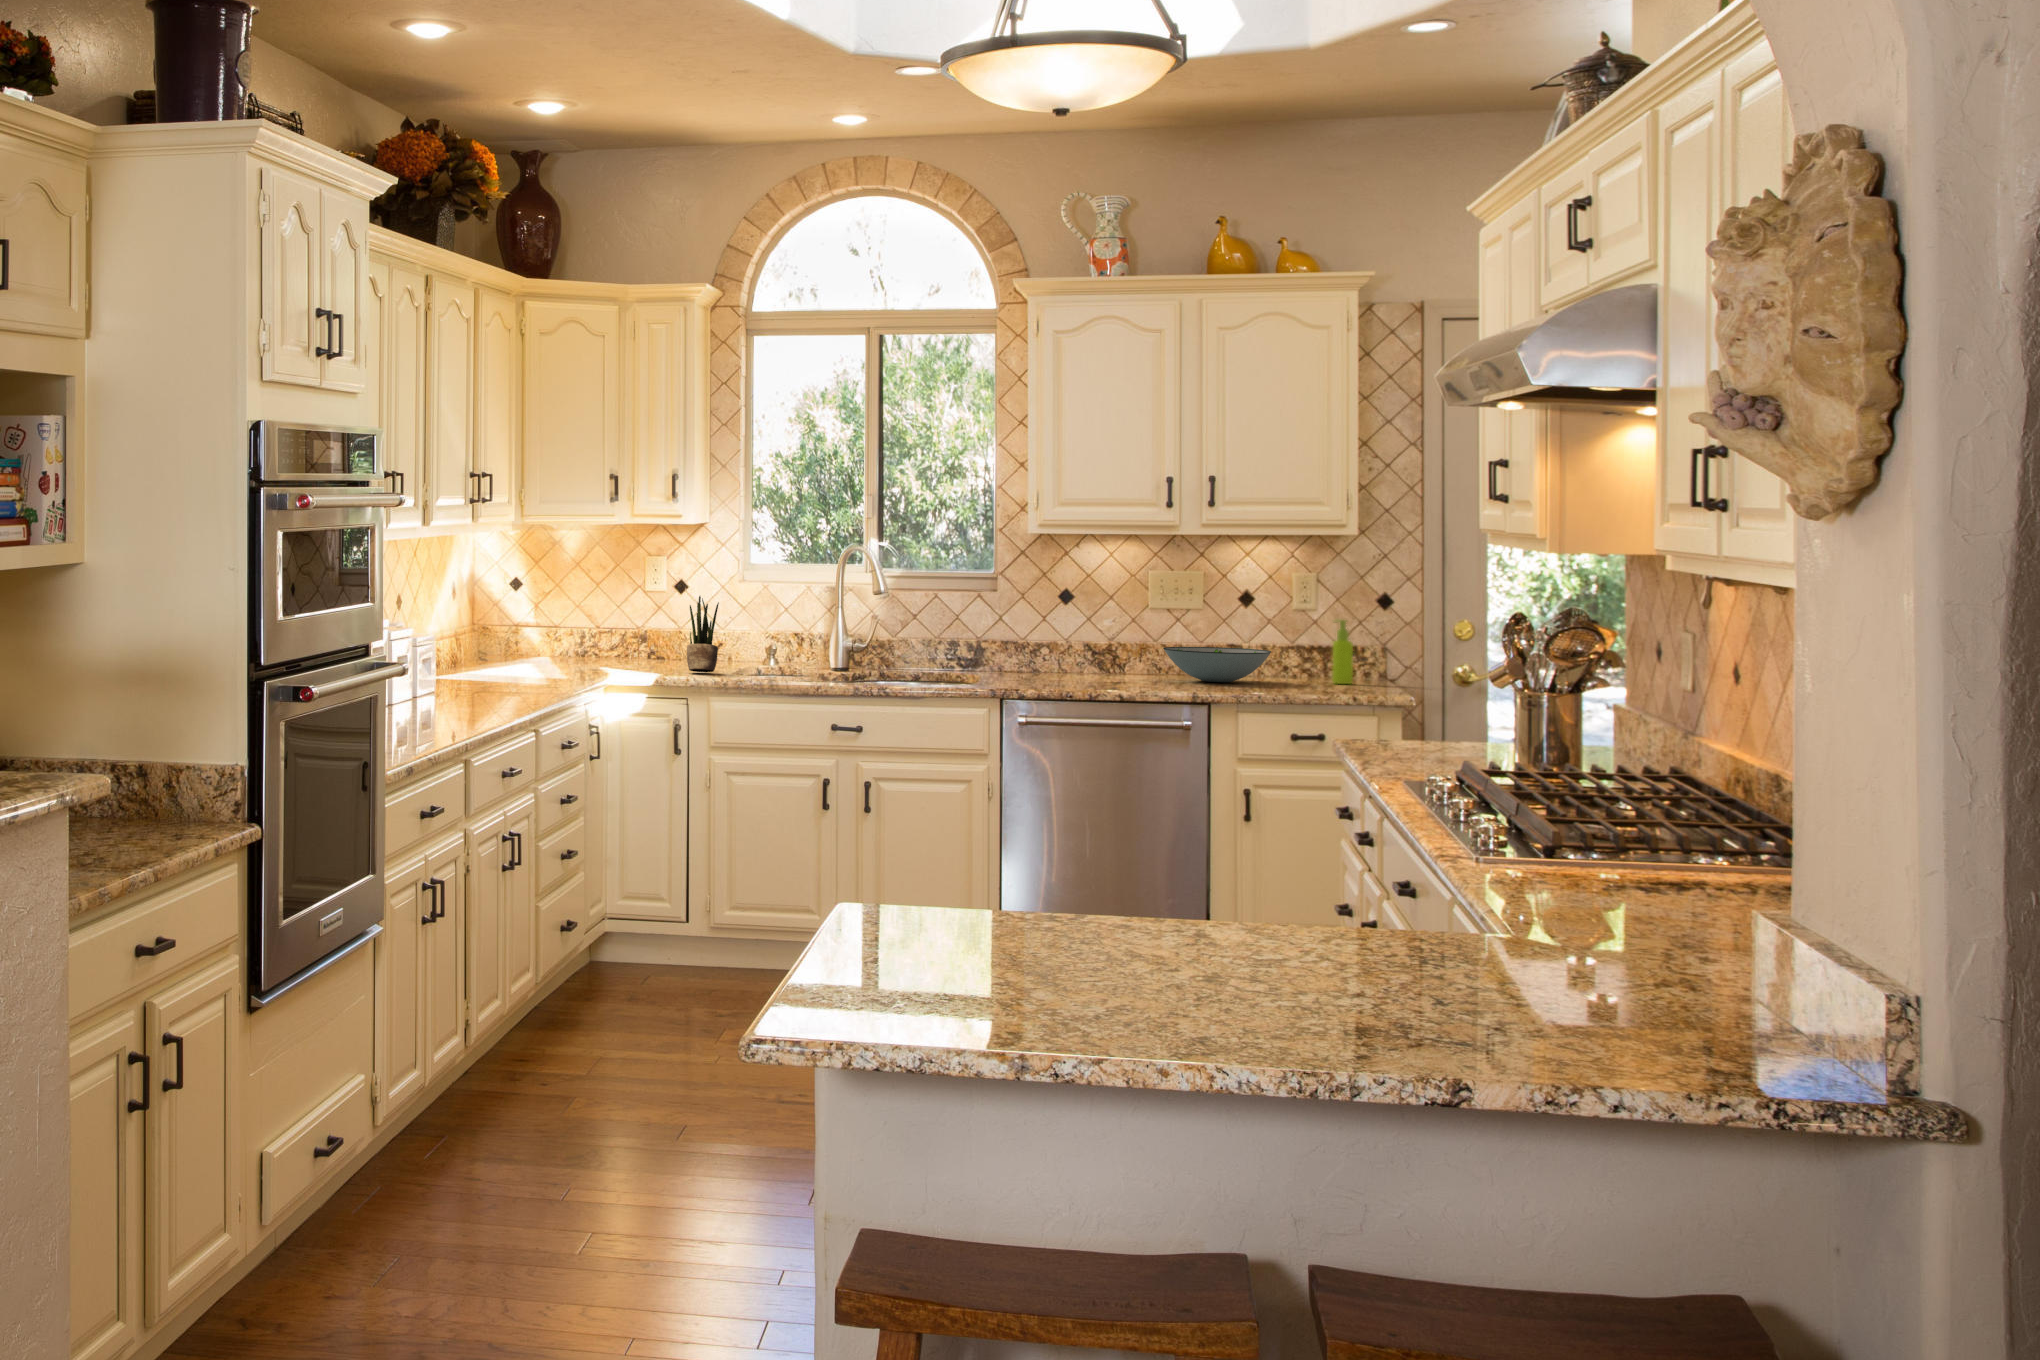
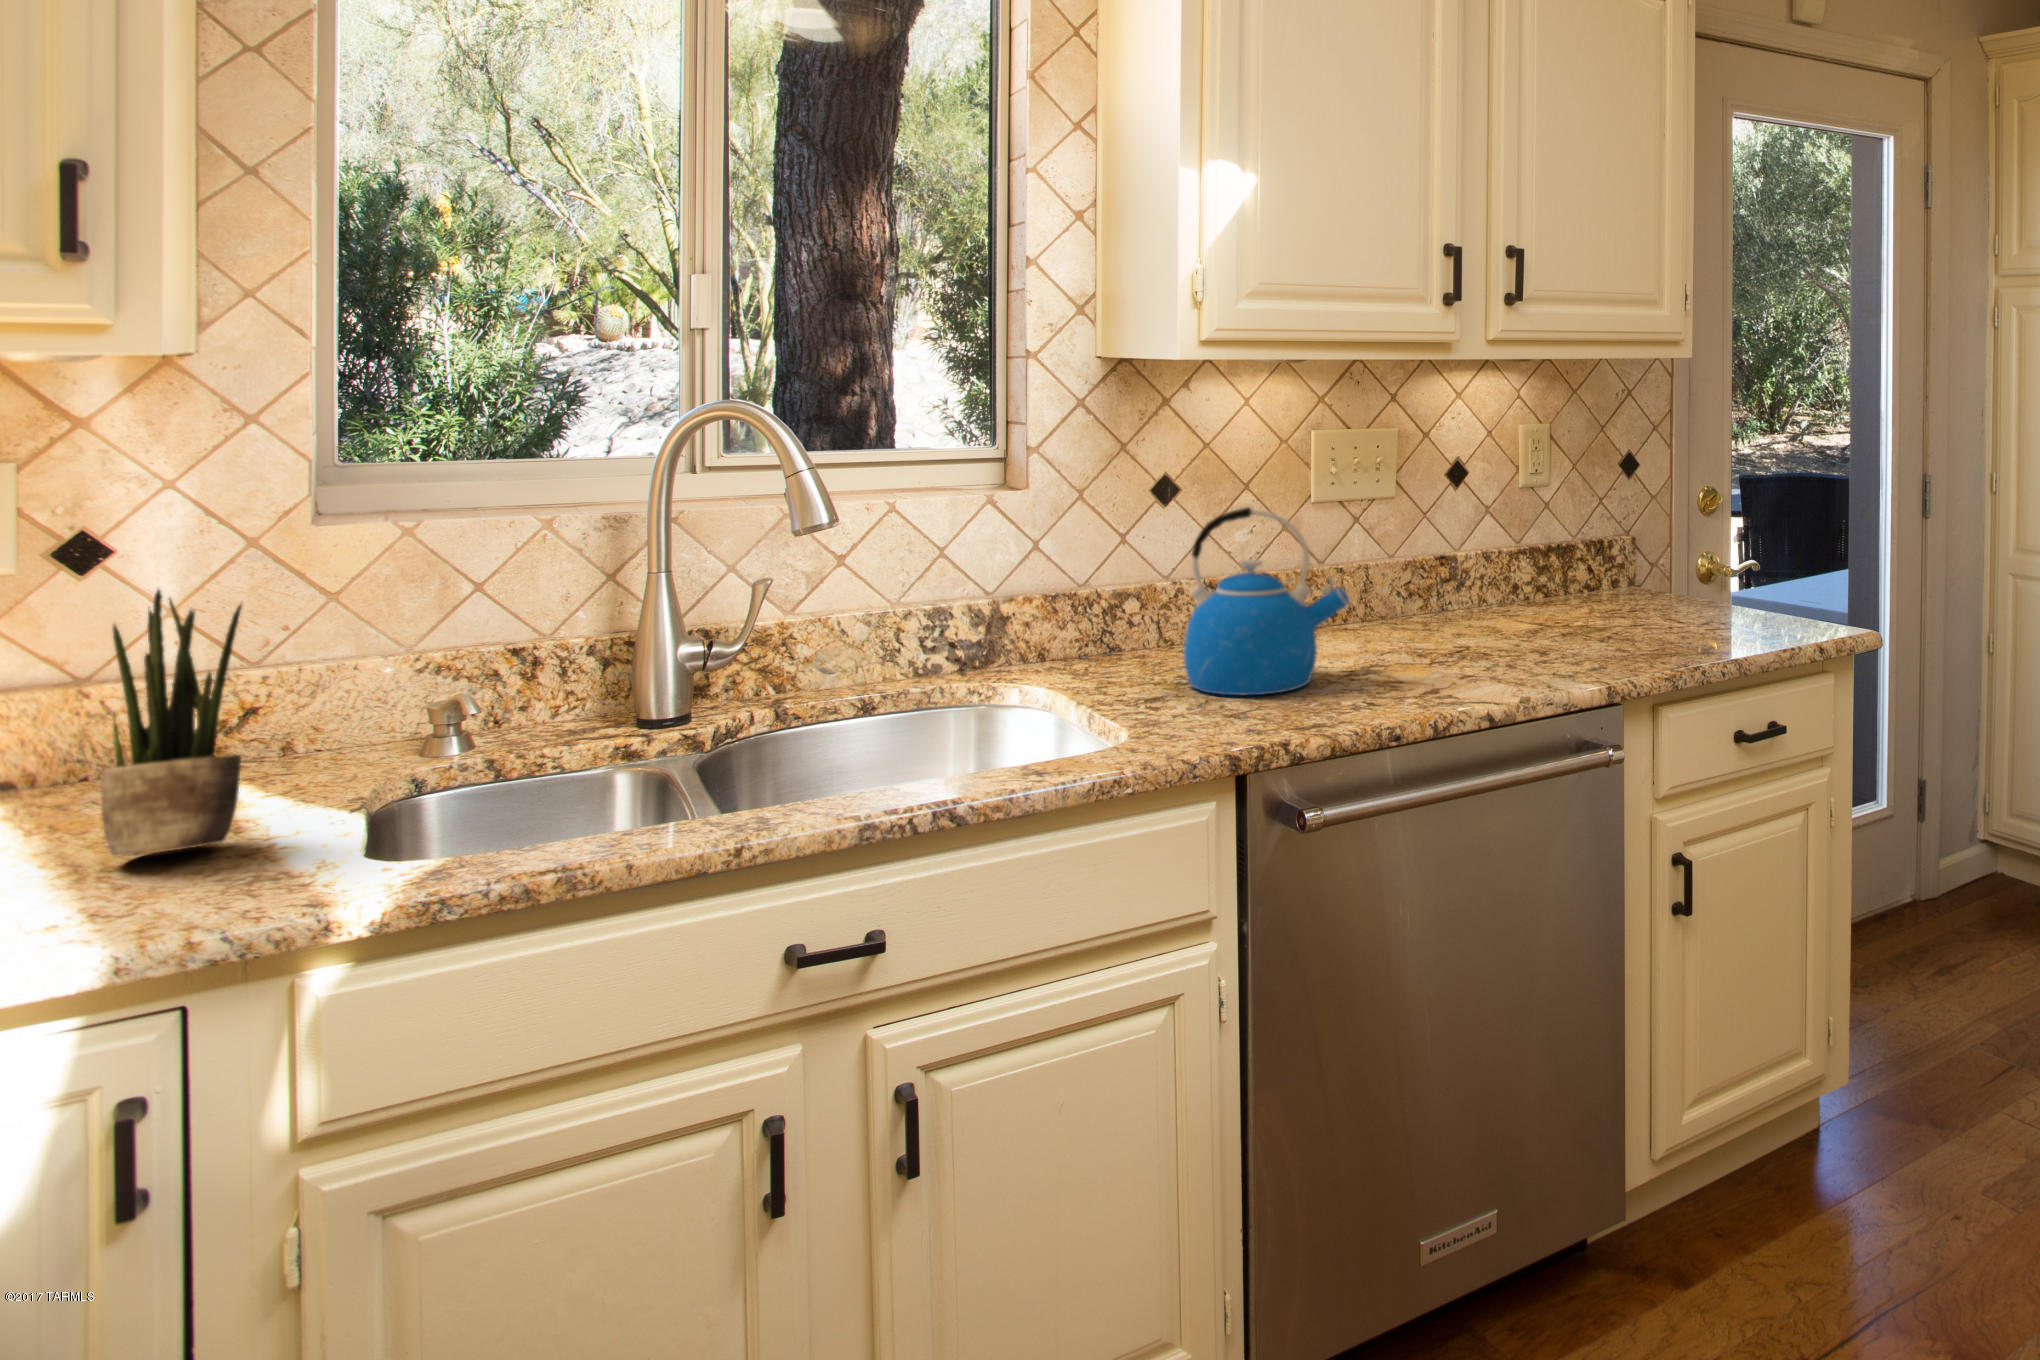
kettle: none [1039,600,1112,681] -> present [1184,507,1349,695]
soap dispenser: present [1332,620,1353,684] -> none [1649,505,1683,621]
decorative bowl: present [1163,647,1271,682] -> none [1401,570,1603,650]

